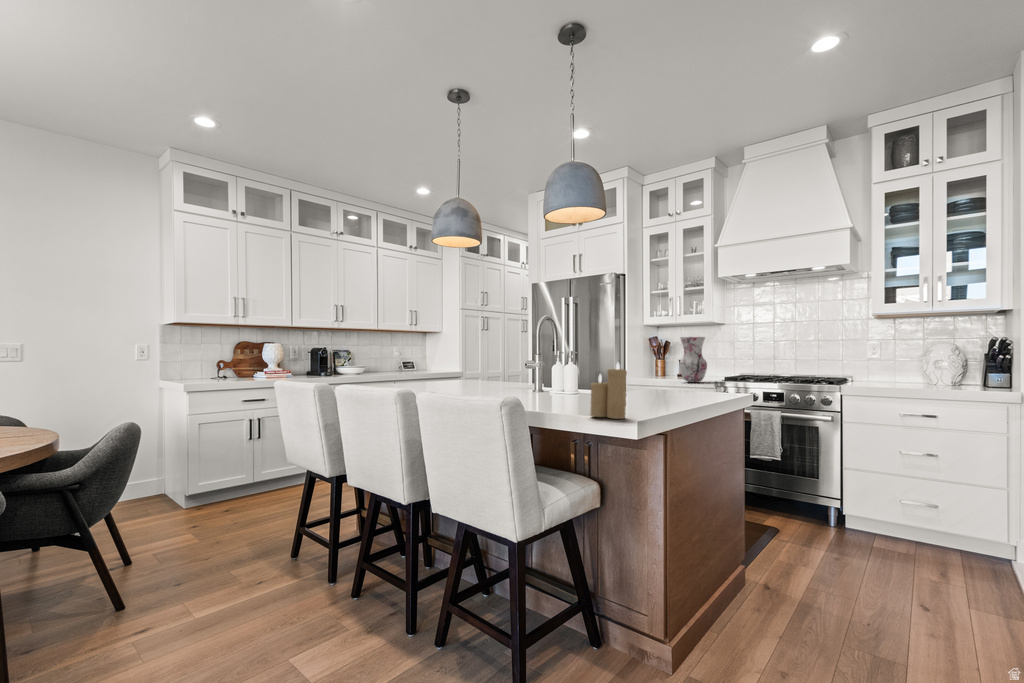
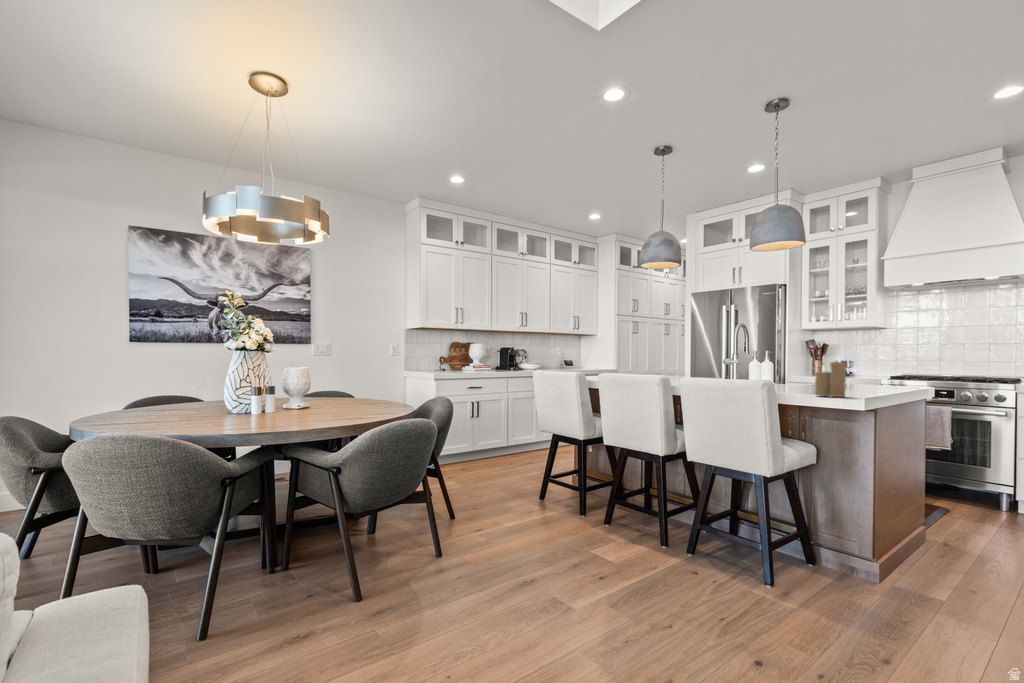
vase: present [679,337,707,382] -> none [847,340,876,380]

